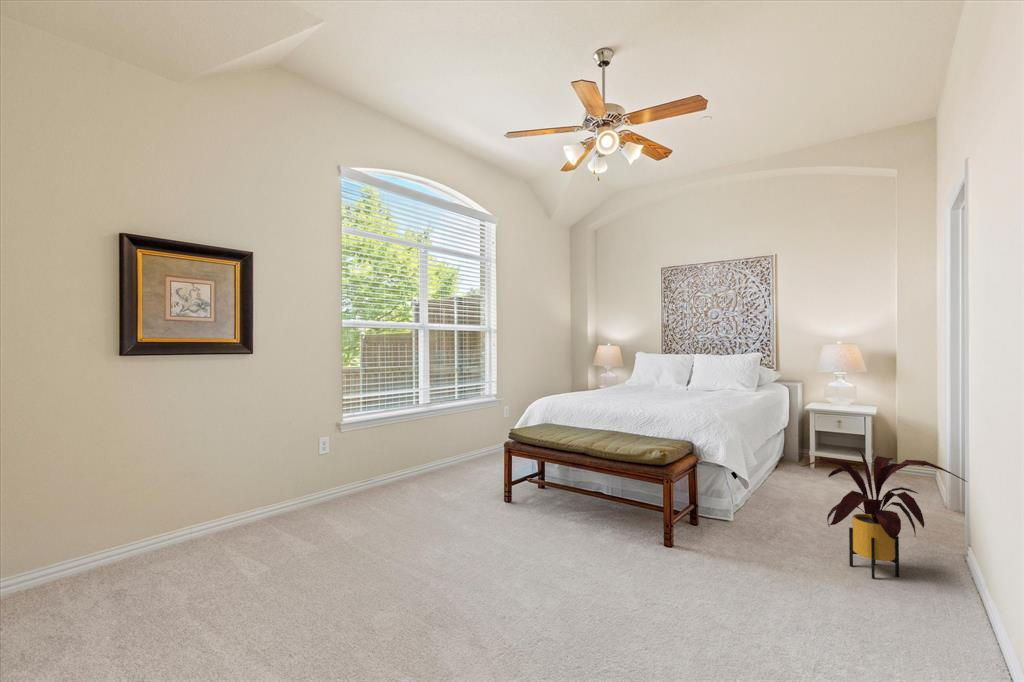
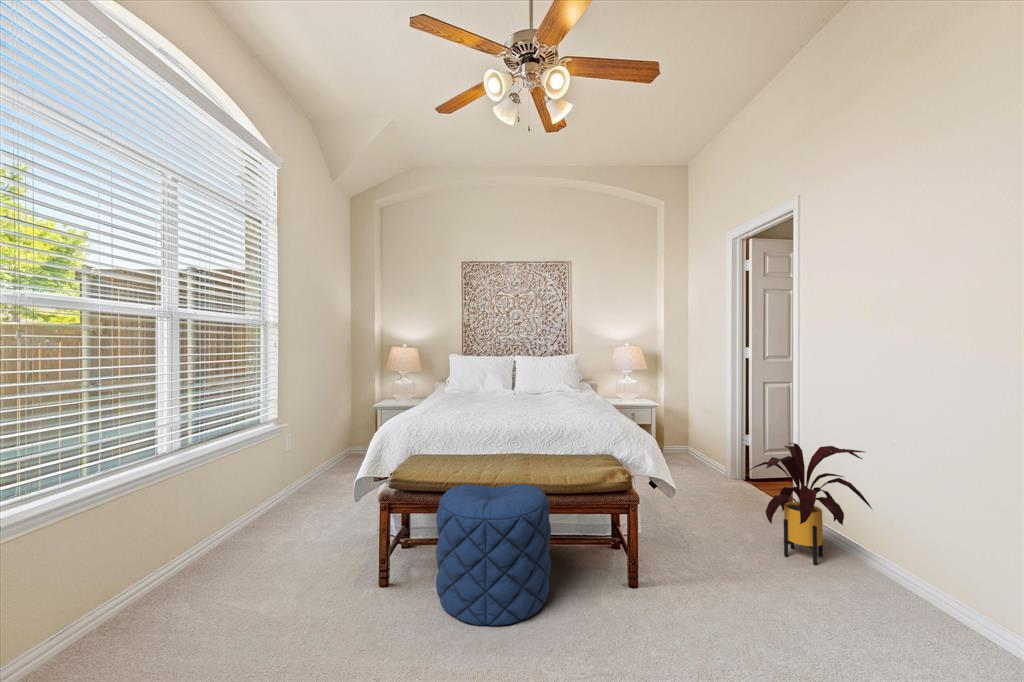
pouf: none [522,442,601,533] -> present [436,484,551,626]

